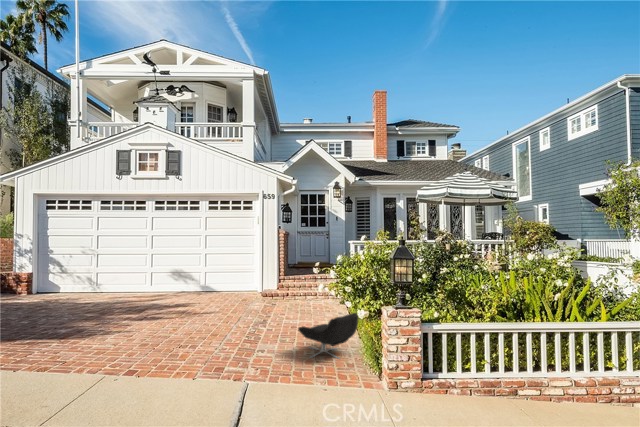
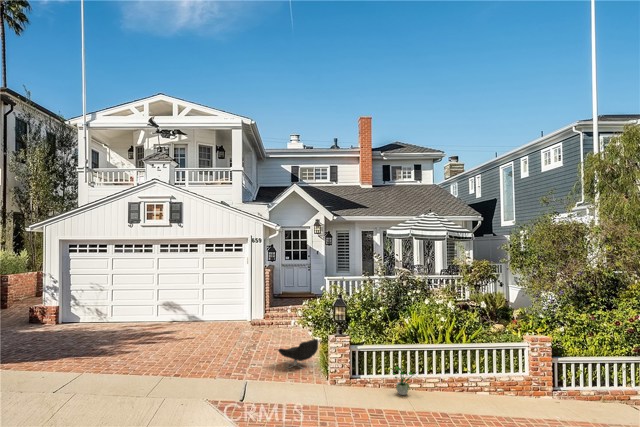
potted plant: none [496,349,552,411] -> present [393,367,417,395]

